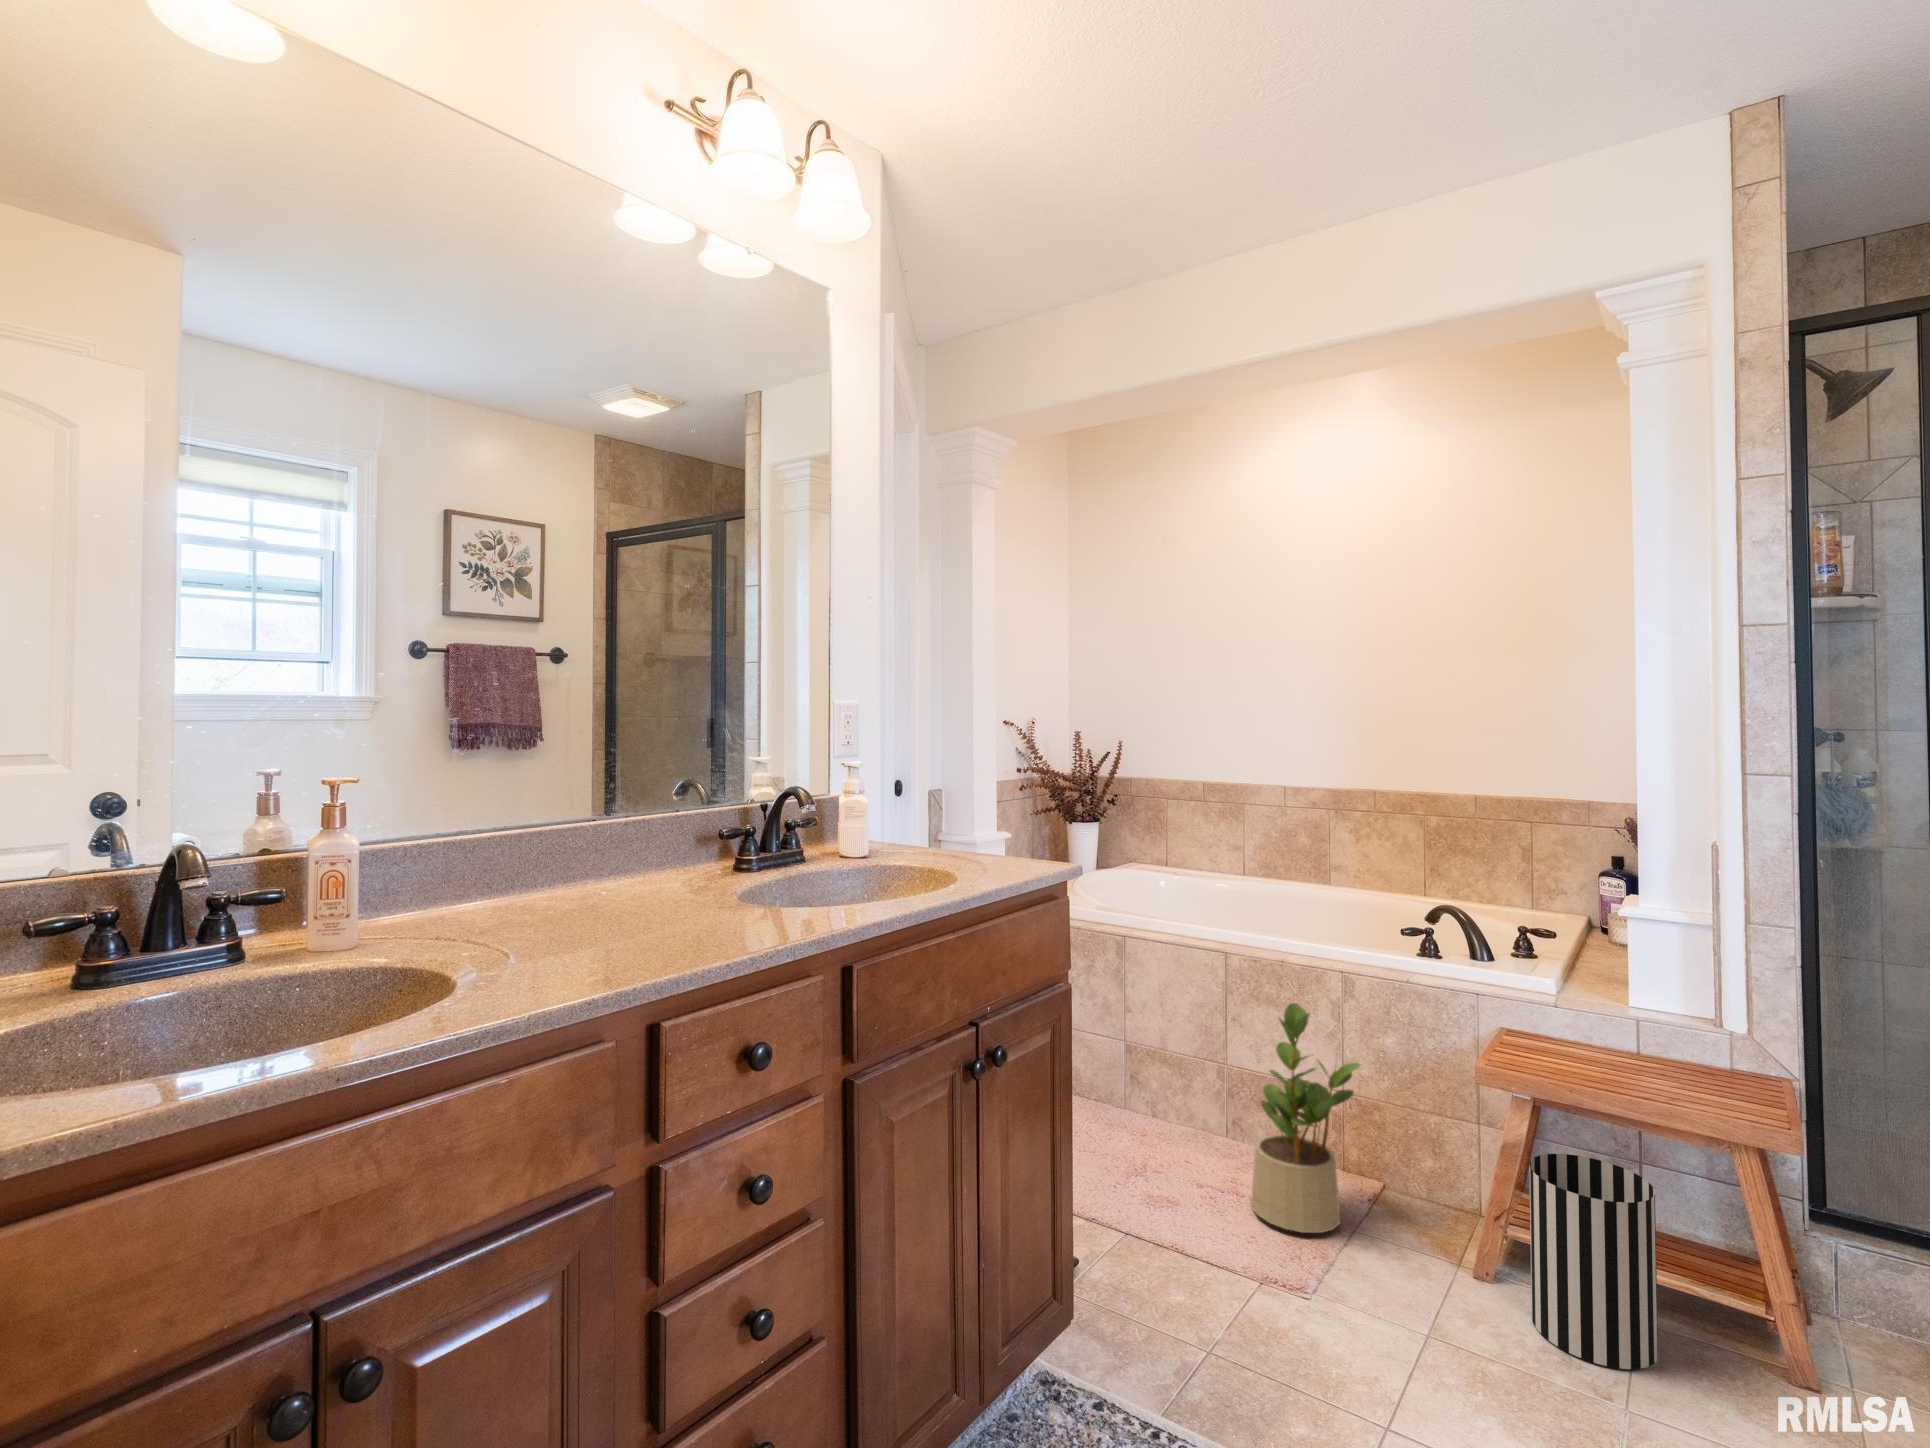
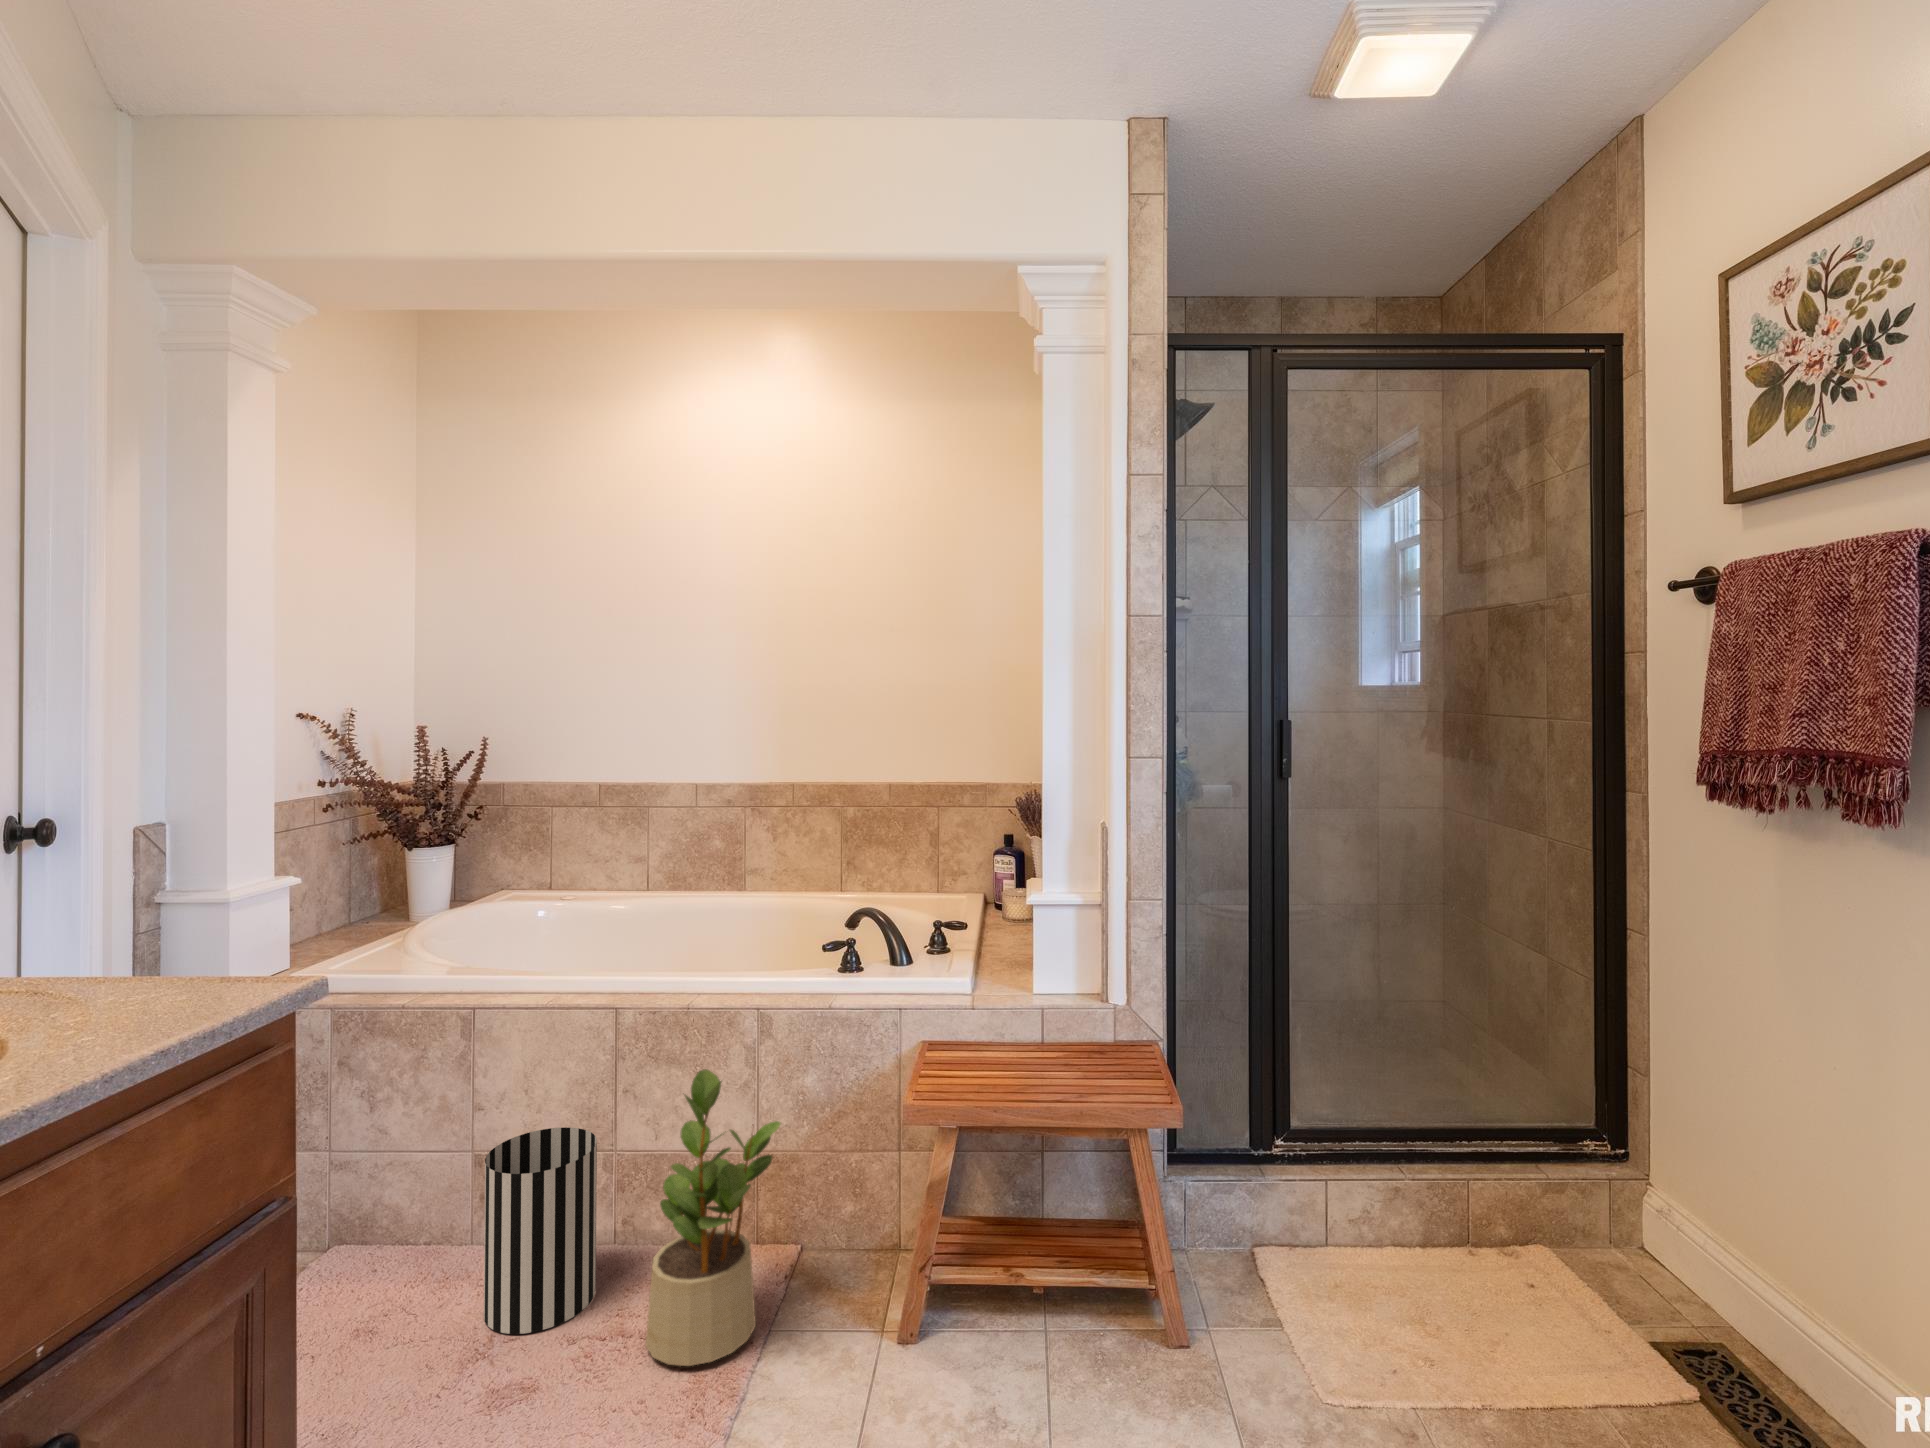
wastebasket: present [1529,1154,1658,1369] -> present [484,1127,597,1334]

